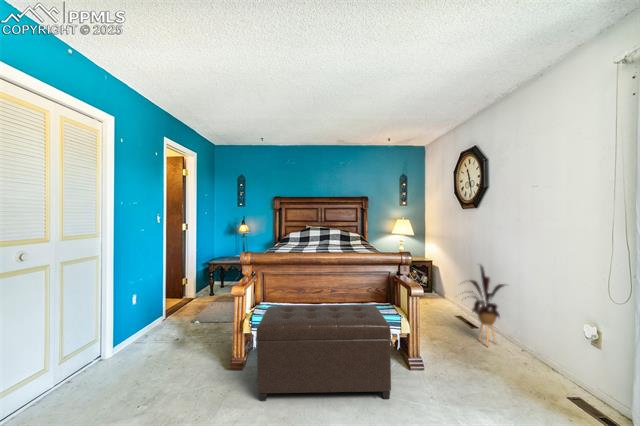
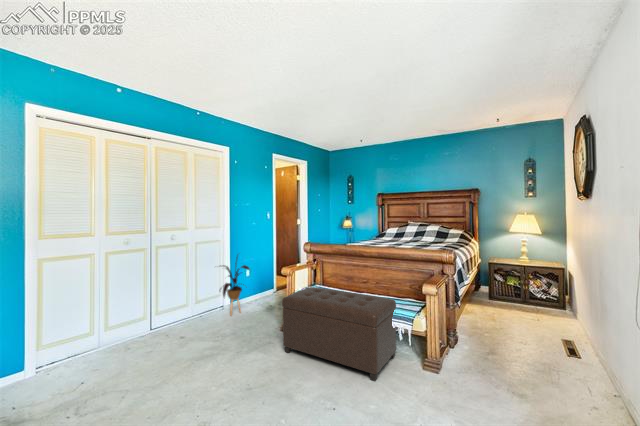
house plant: present [465,266,504,346] -> present [223,257,249,315]

